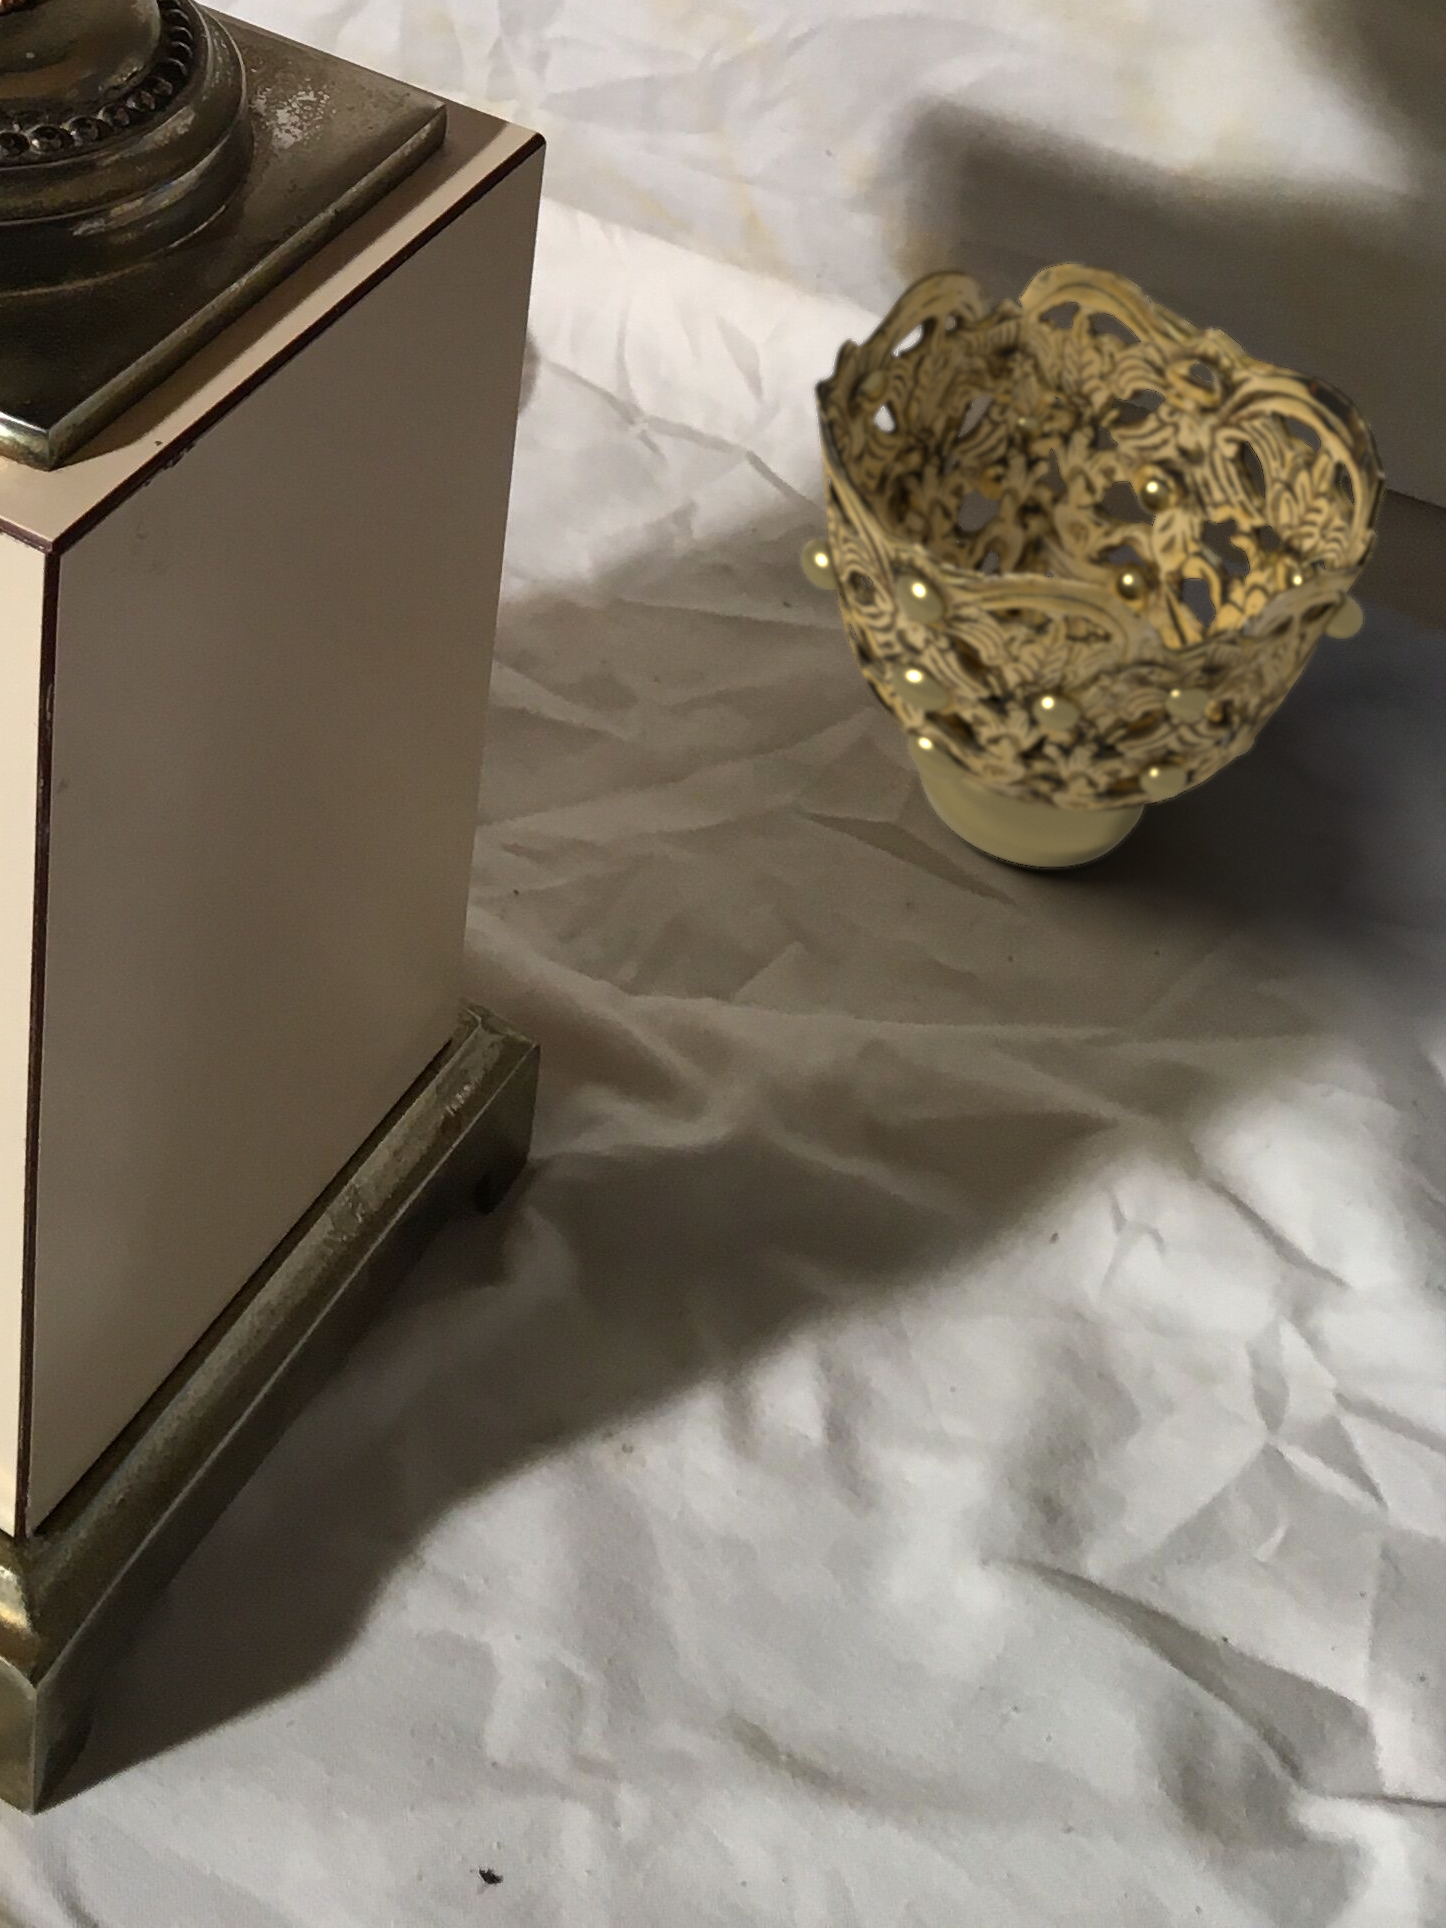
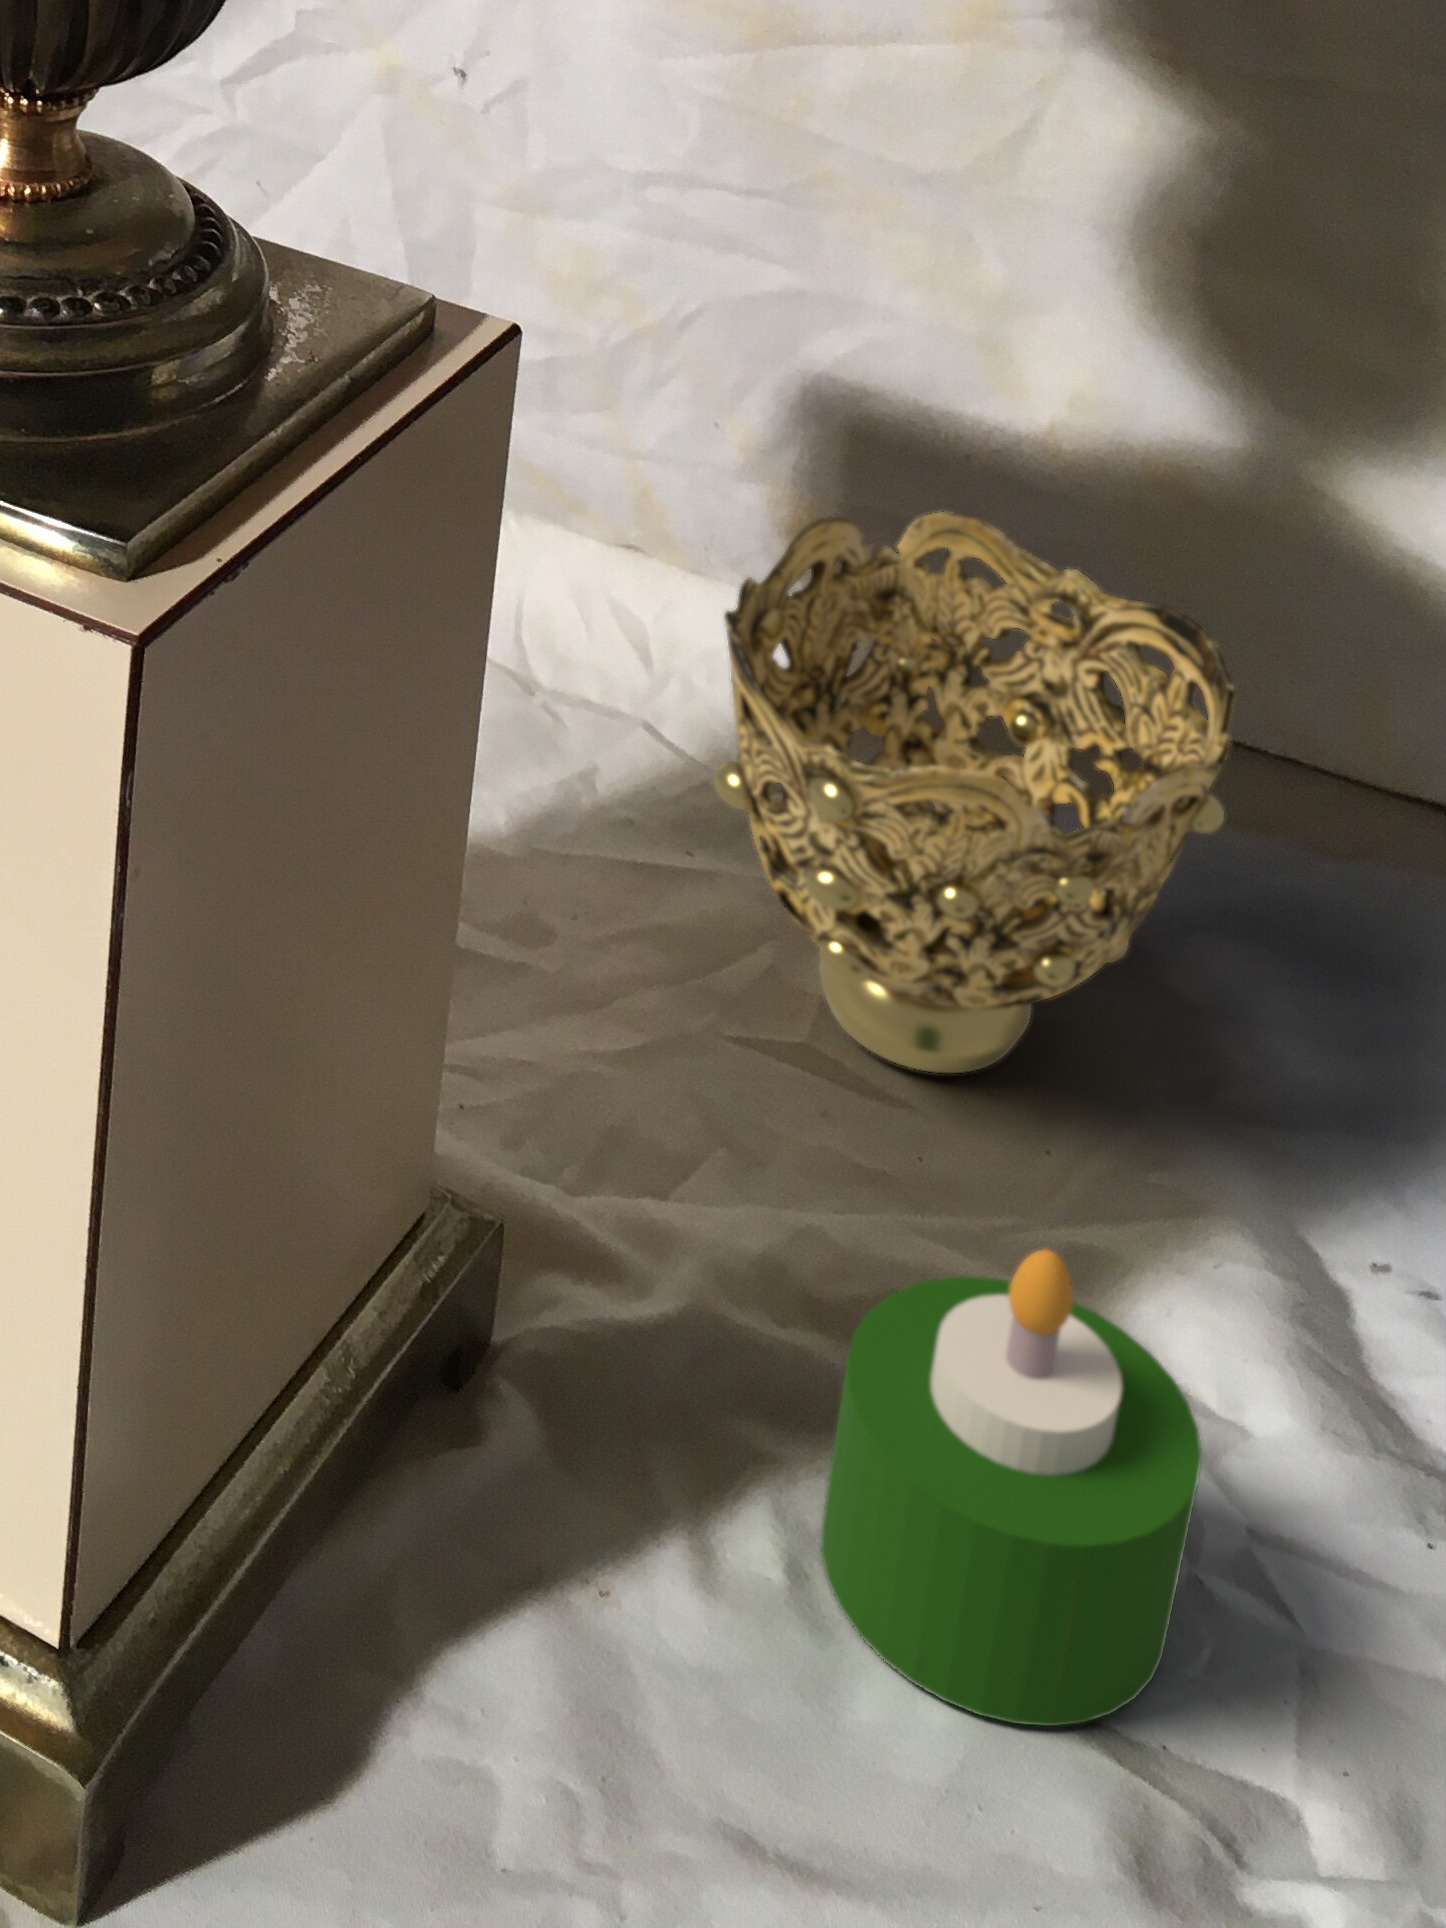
candle: none [862,1133,1278,1615] -> present [821,1249,1202,1726]

